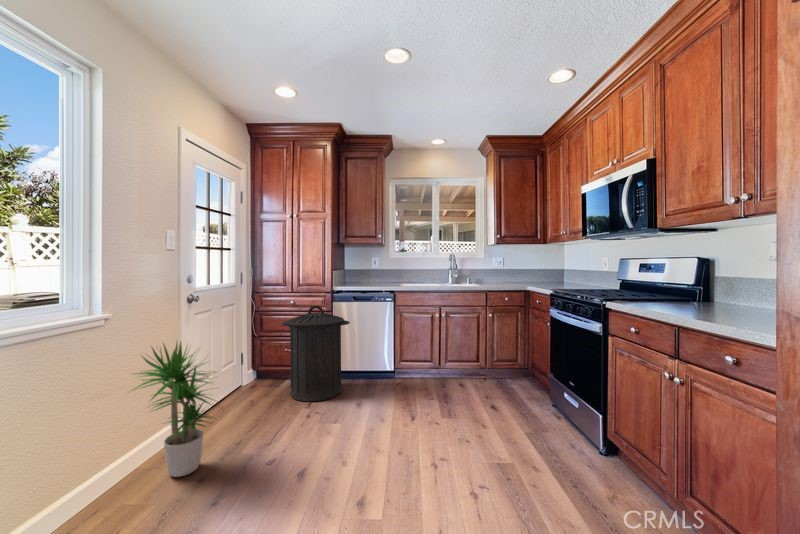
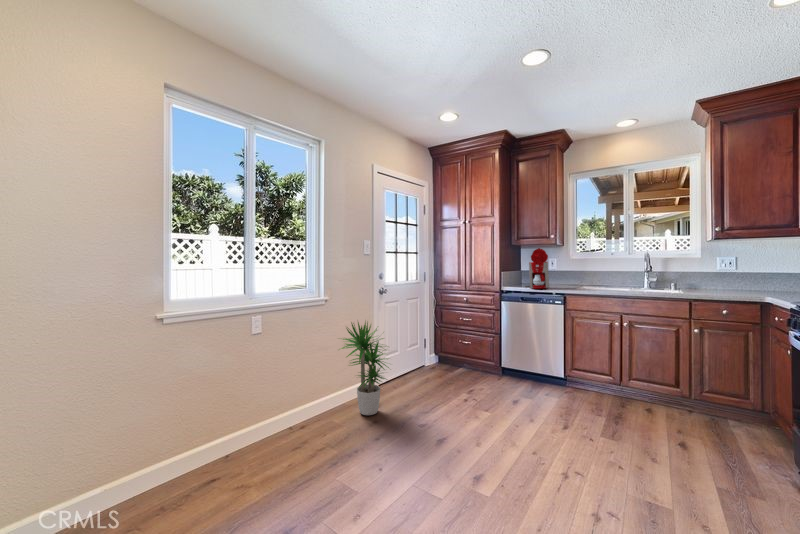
coffee maker: none [354,248,379,287] -> present [525,248,549,289]
trash can: present [282,305,350,402] -> none [451,303,512,390]

